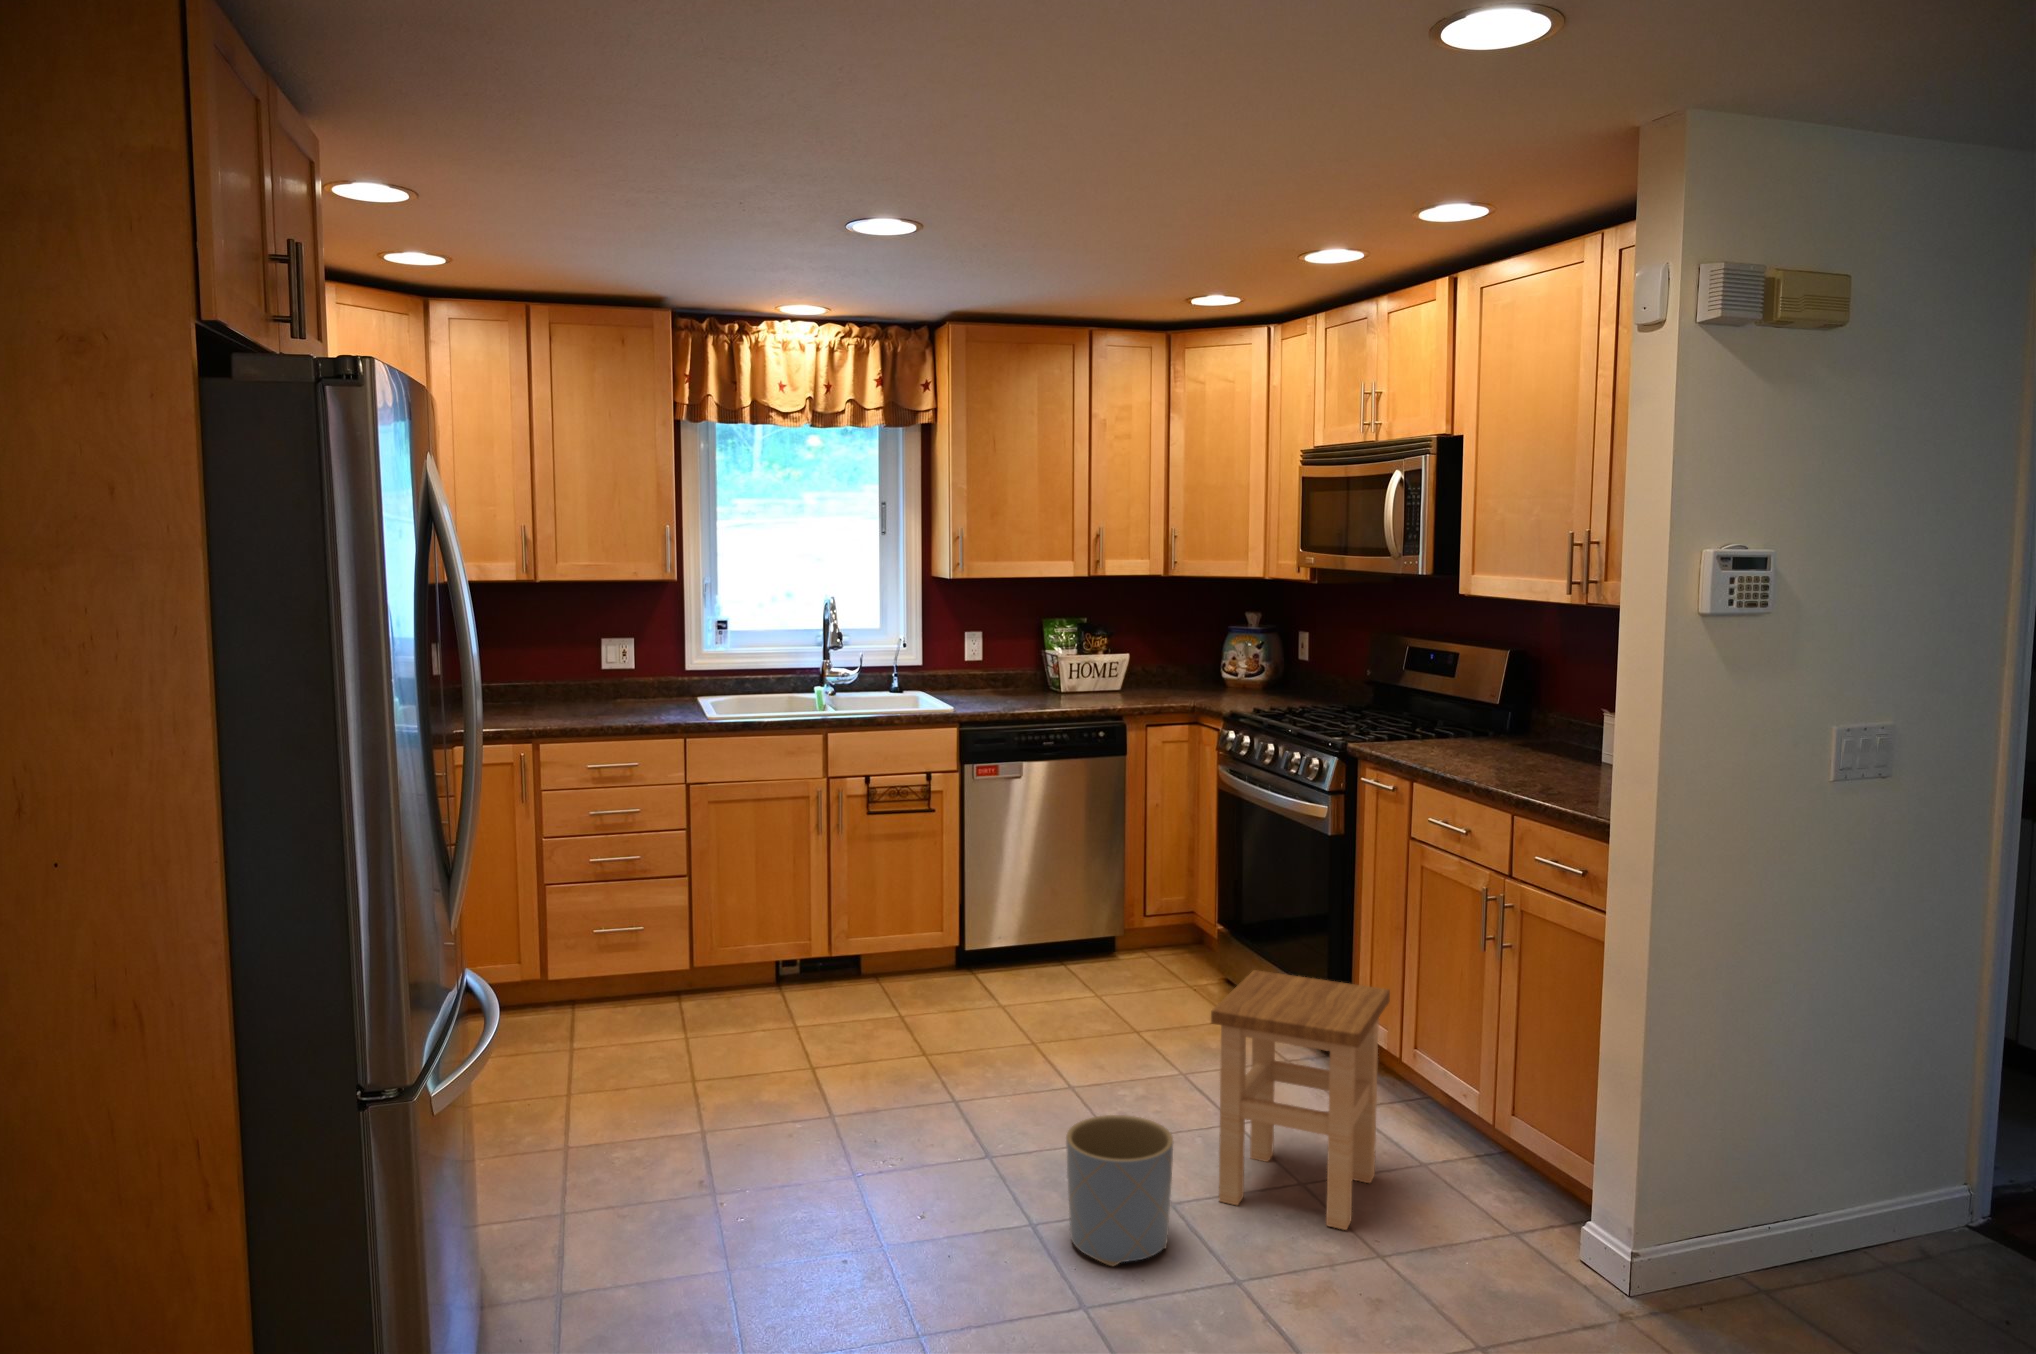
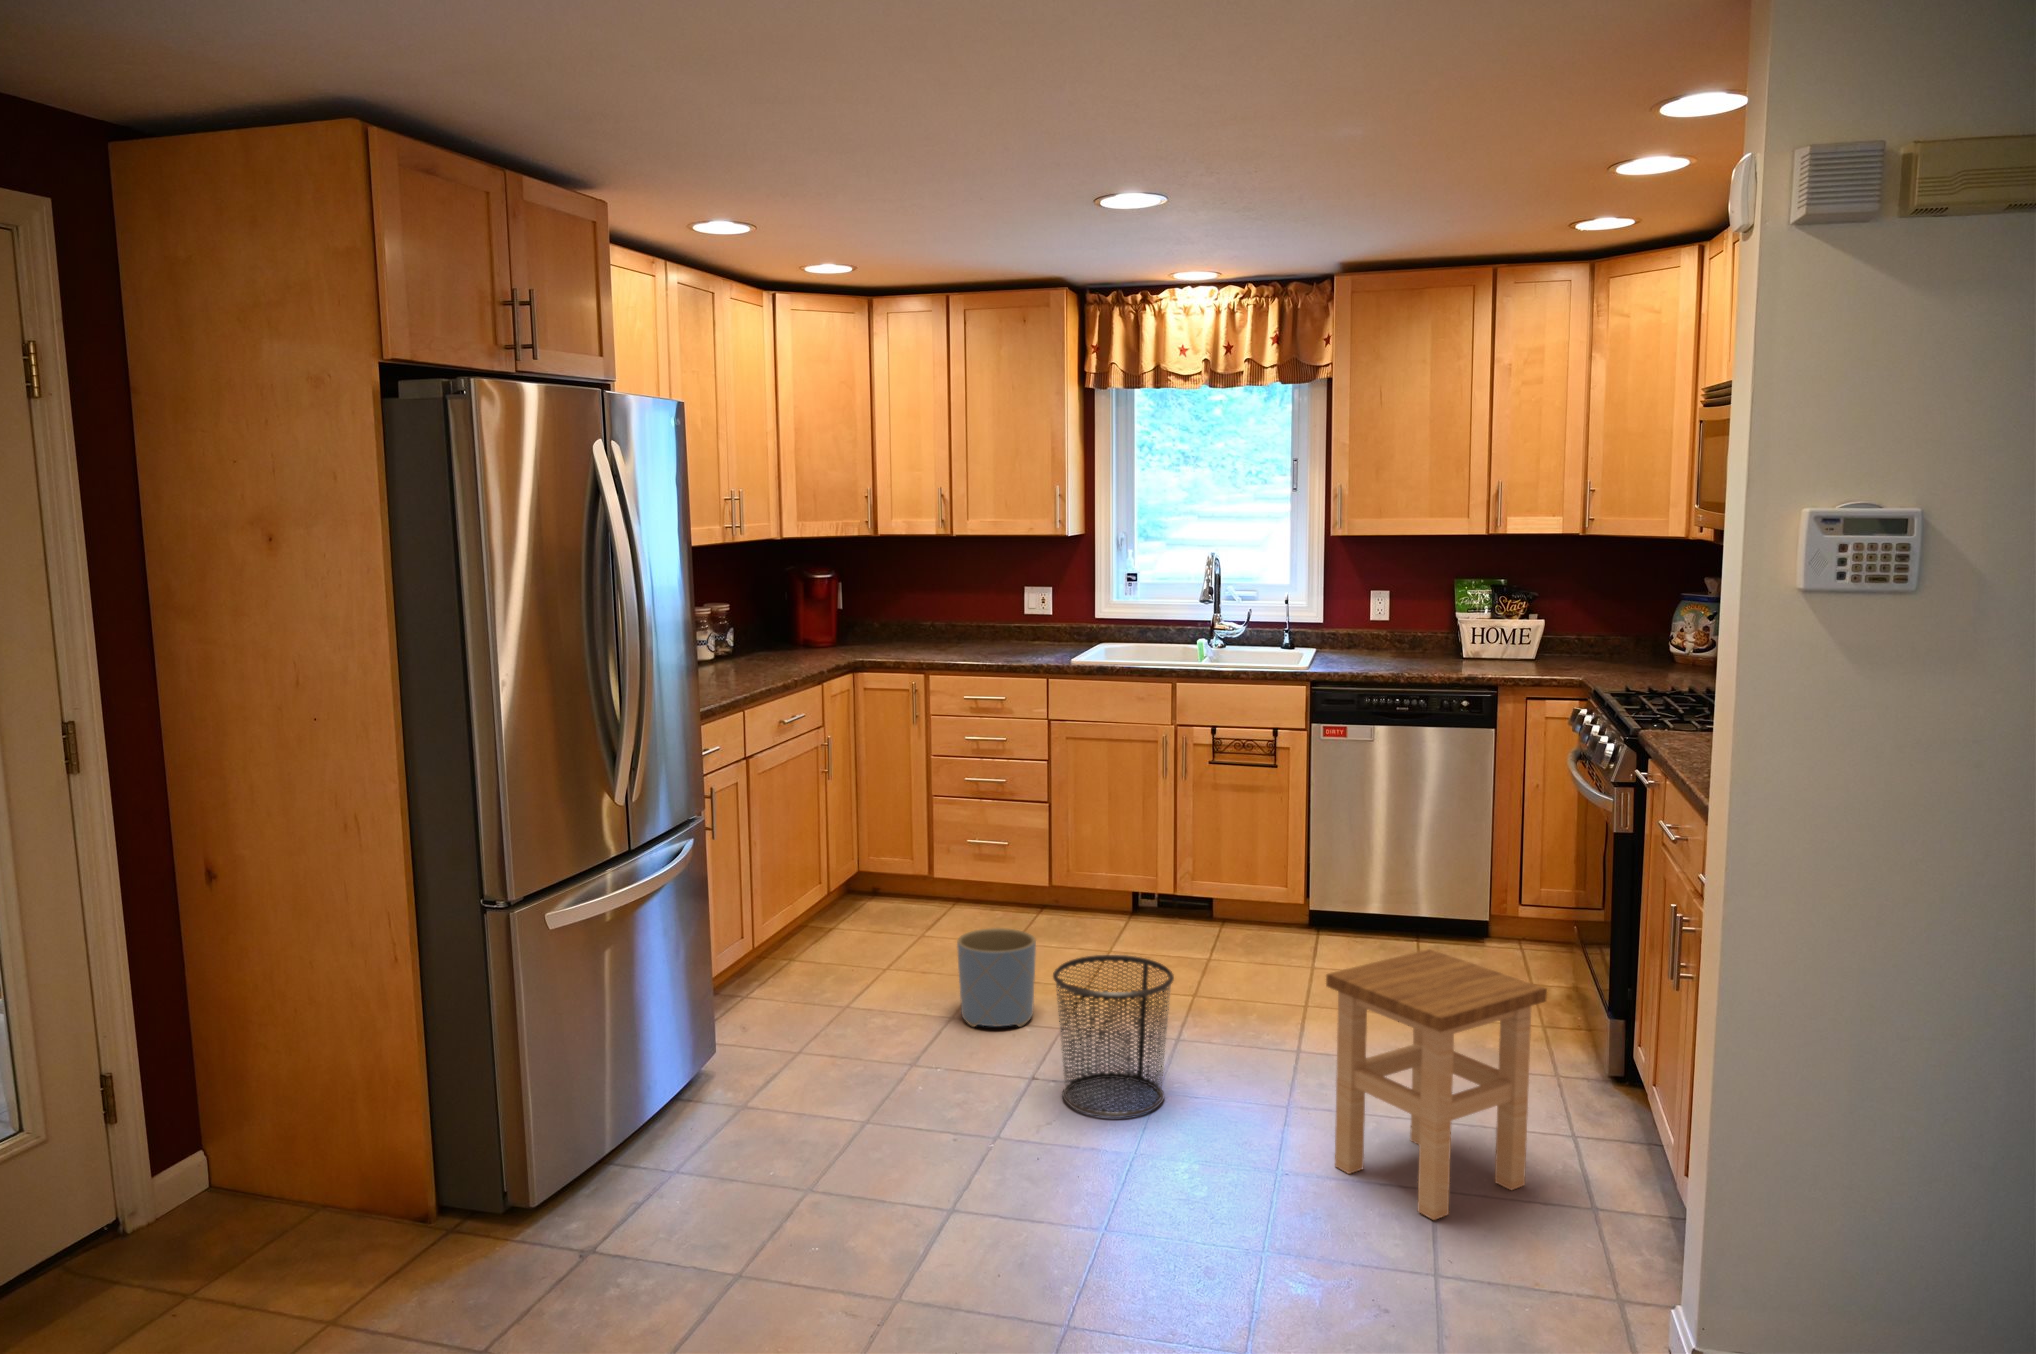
waste bin: none [888,1028,1020,1210] -> present [1053,955,1174,1118]
planter: present [1066,1115,1173,1266] -> present [957,928,1036,1027]

